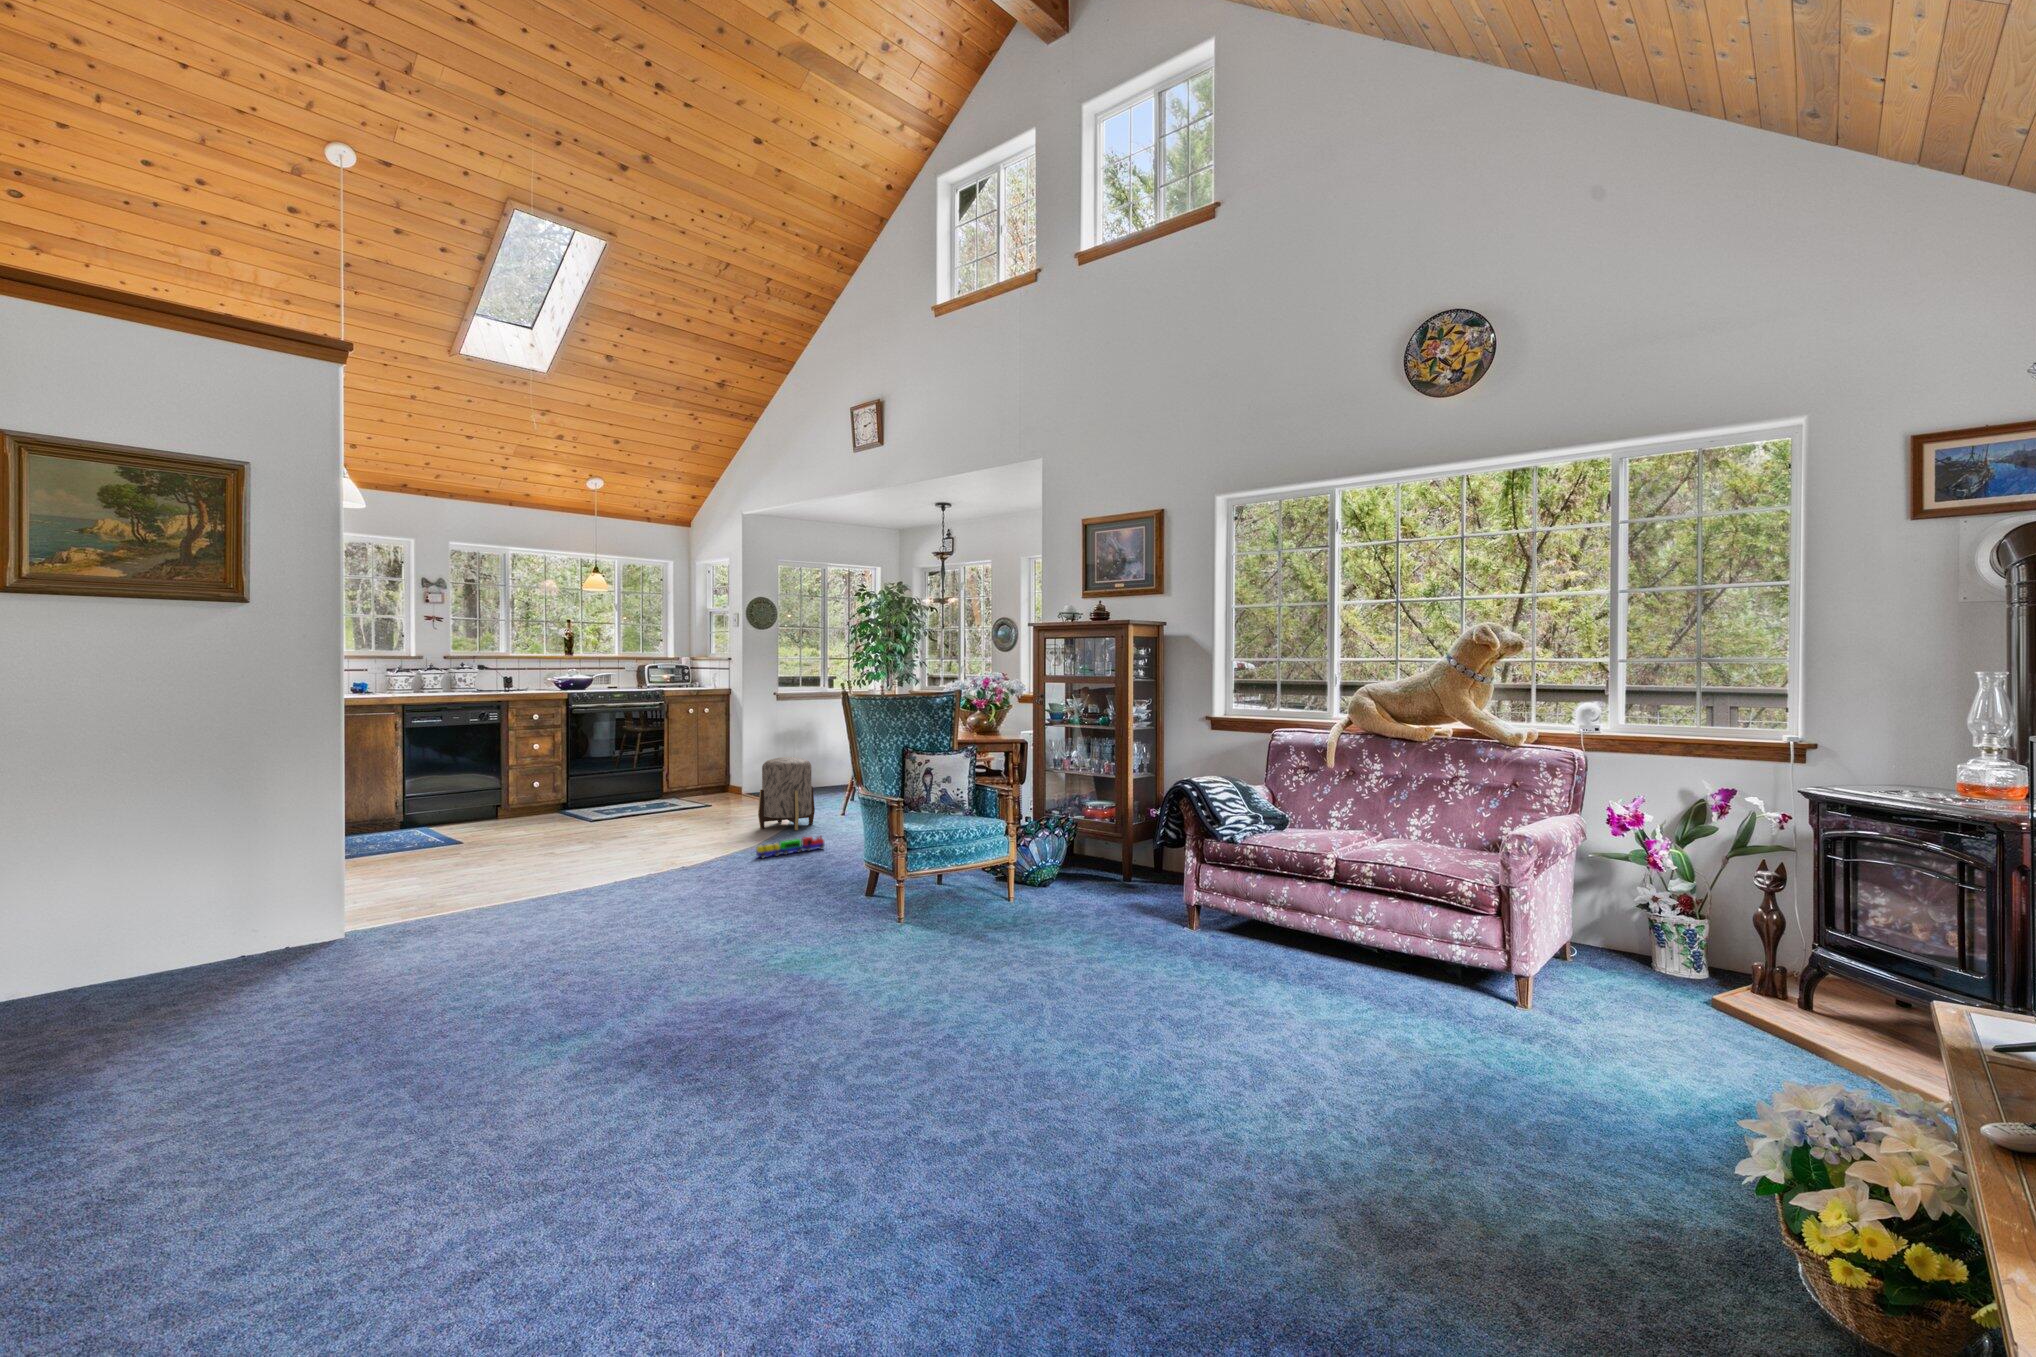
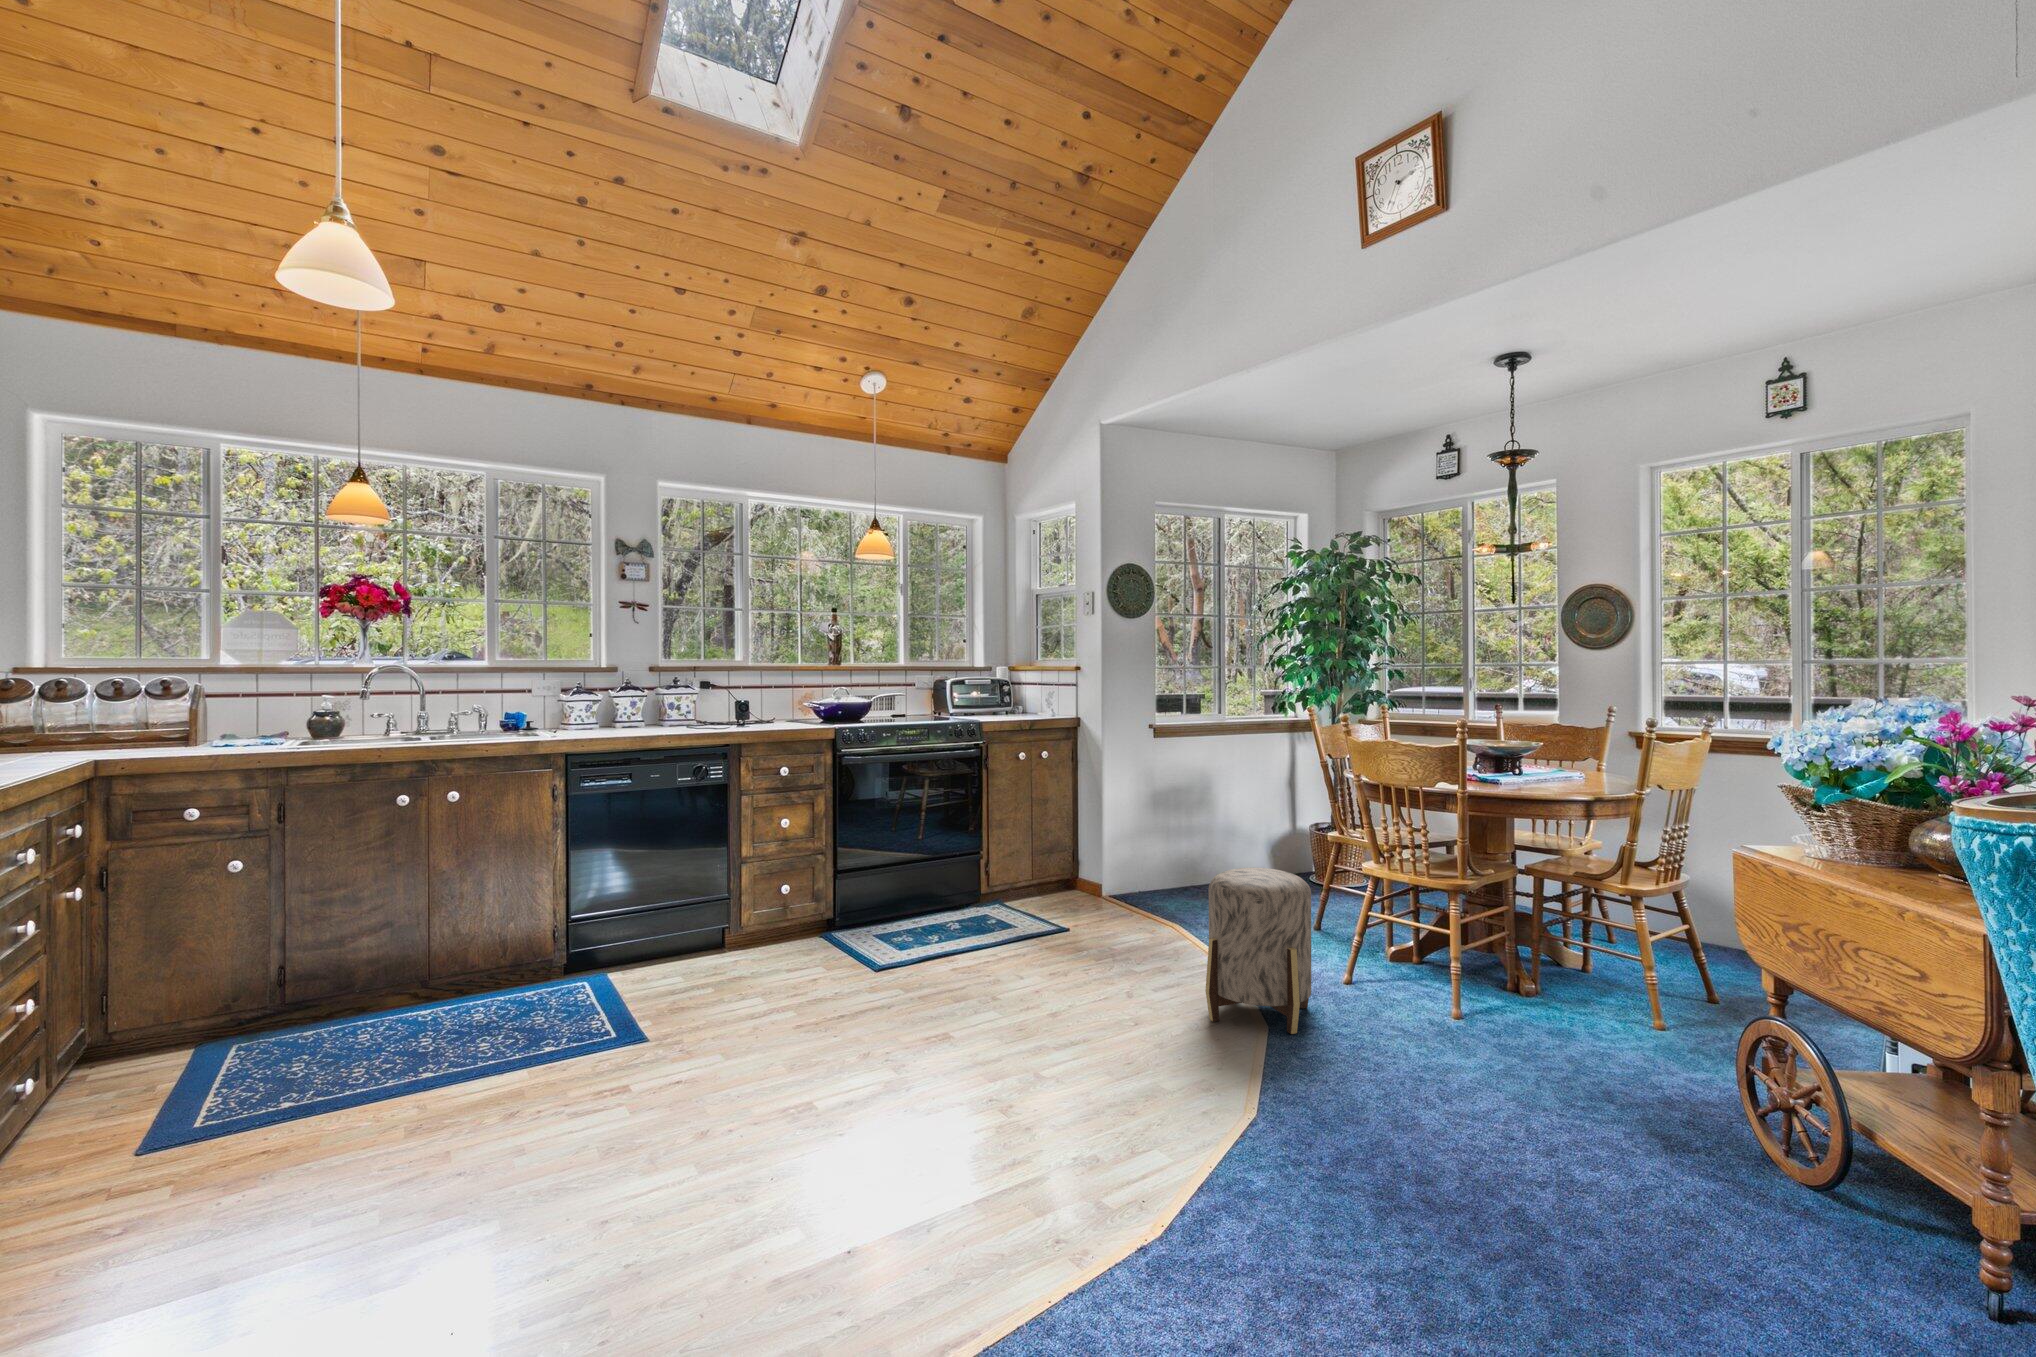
toy train: present [756,836,824,858] -> none [1297,1105,1444,1187]

